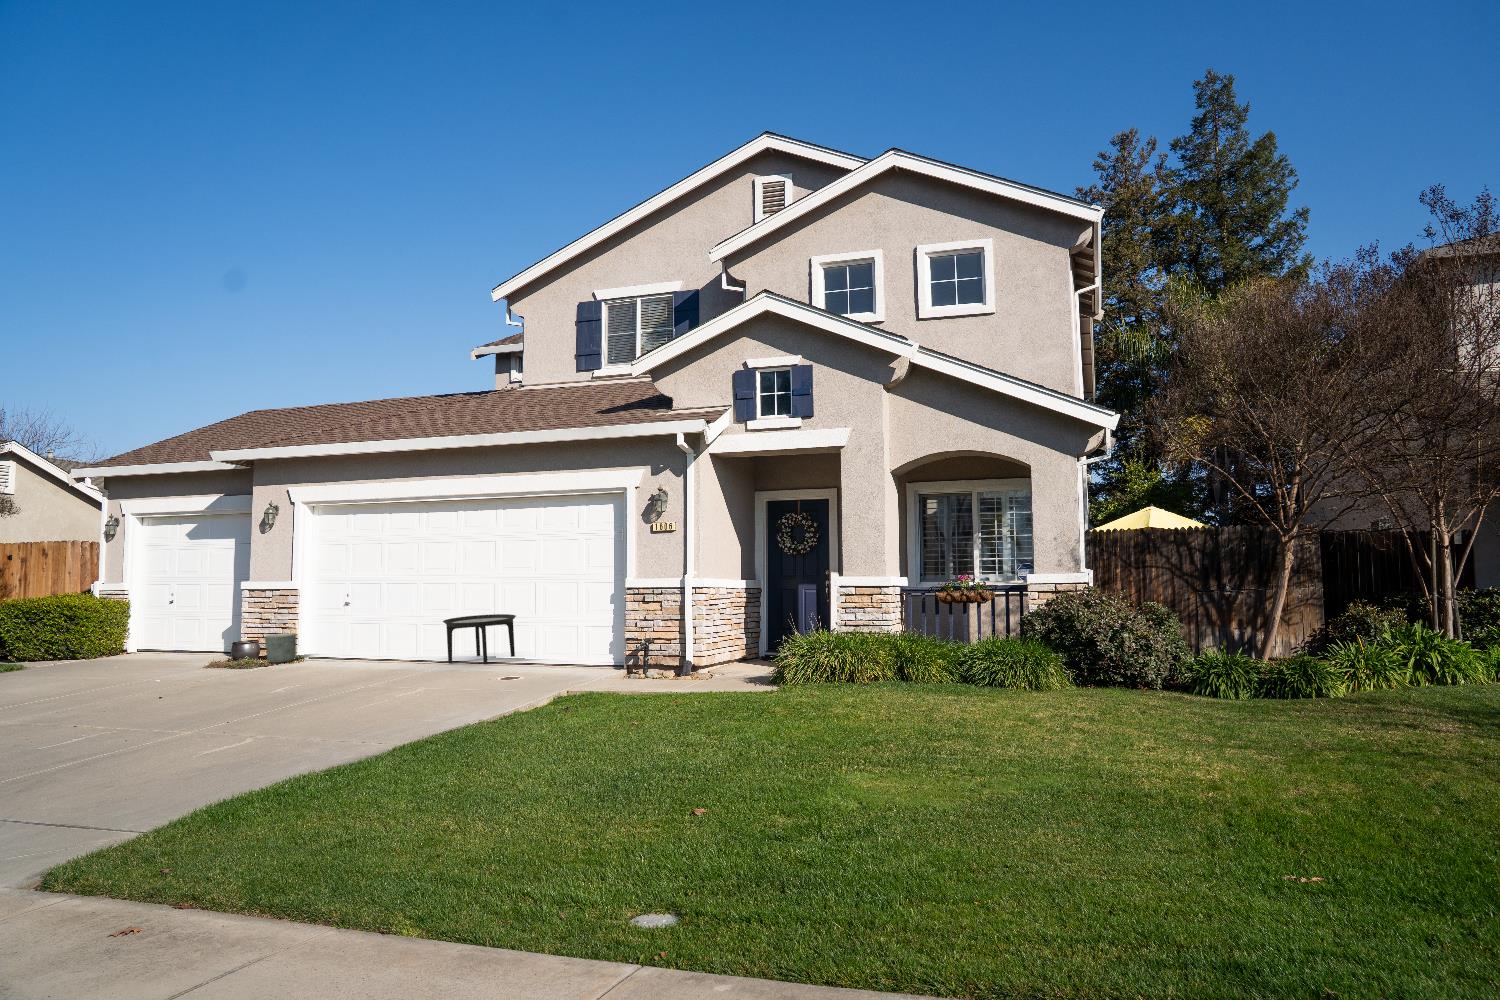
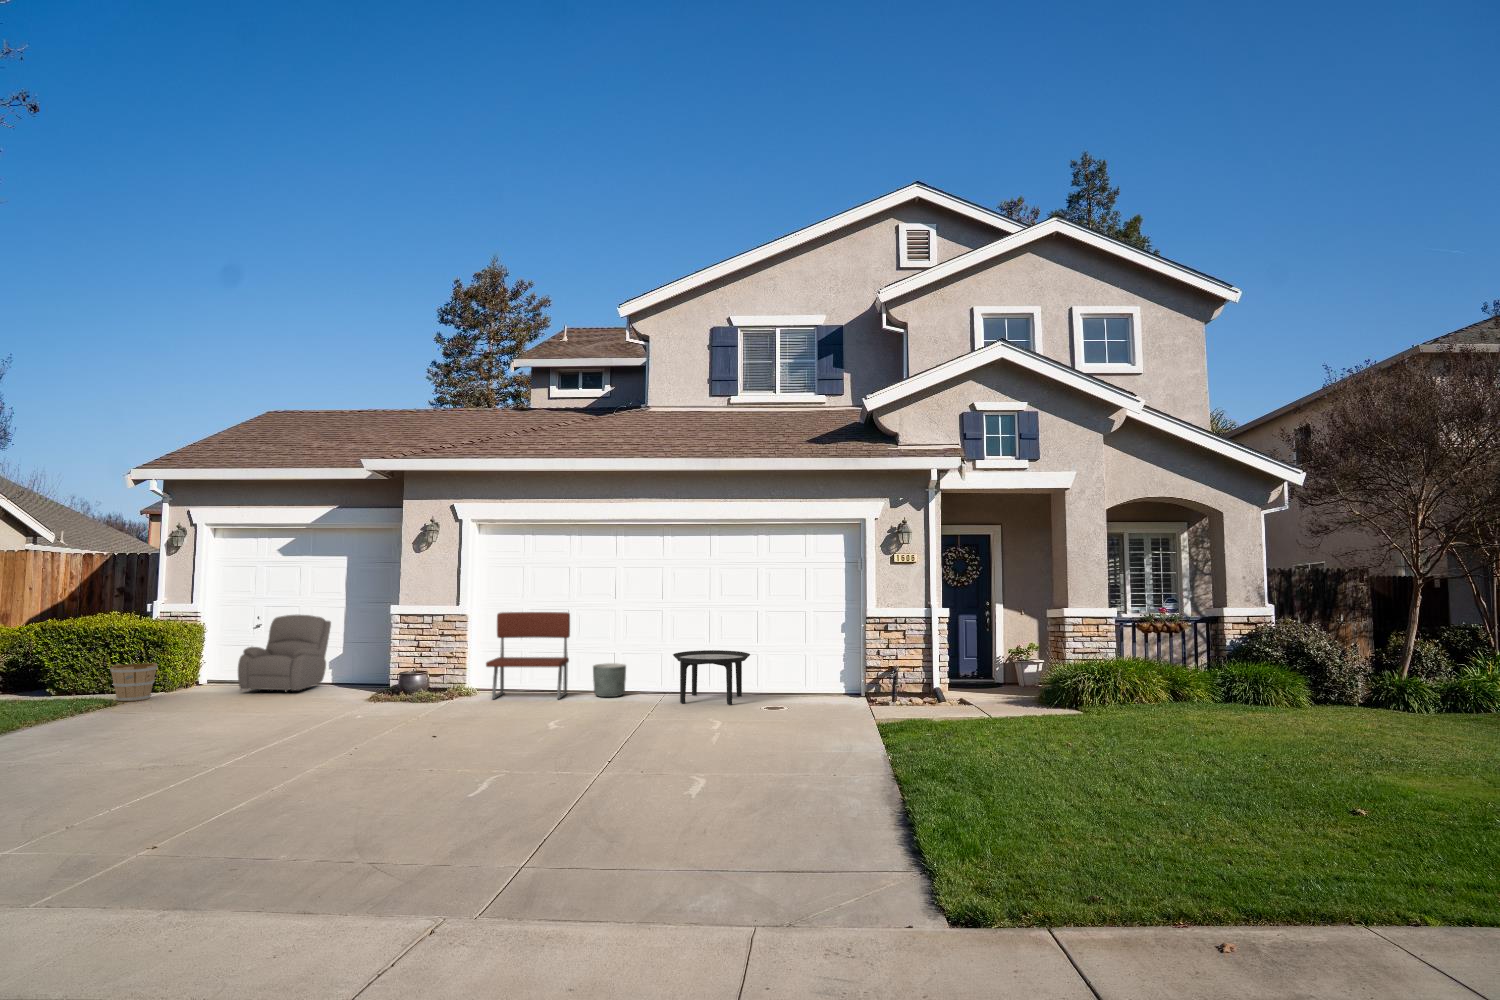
bench: none [299,583,380,662] -> present [486,612,570,699]
chair: none [137,592,220,659] -> present [238,615,331,692]
planter: present [265,633,297,663] -> present [593,663,626,697]
wooden bucket: none [38,635,77,667] -> present [110,663,158,701]

